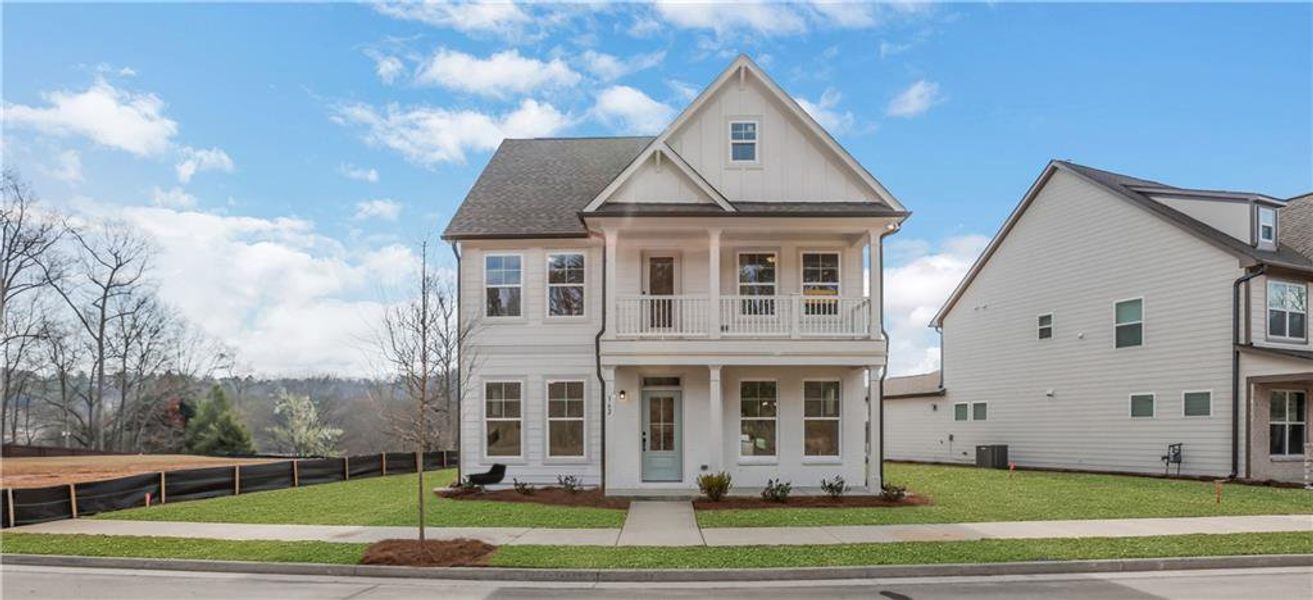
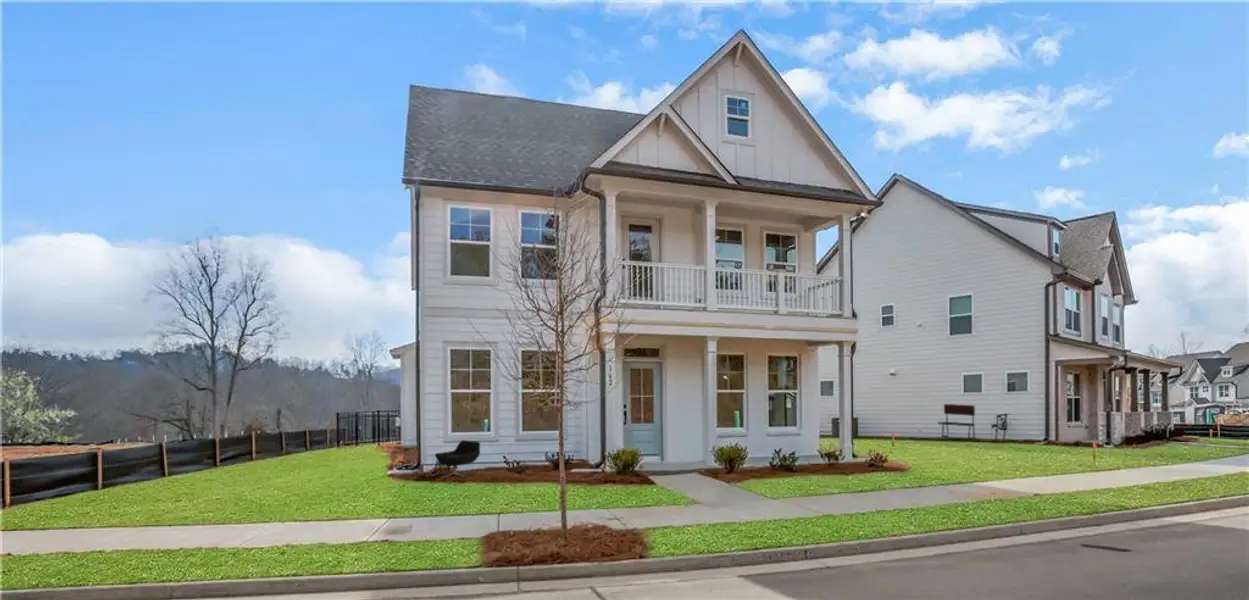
bench: none [1097,432,1146,476] -> present [938,404,975,439]

